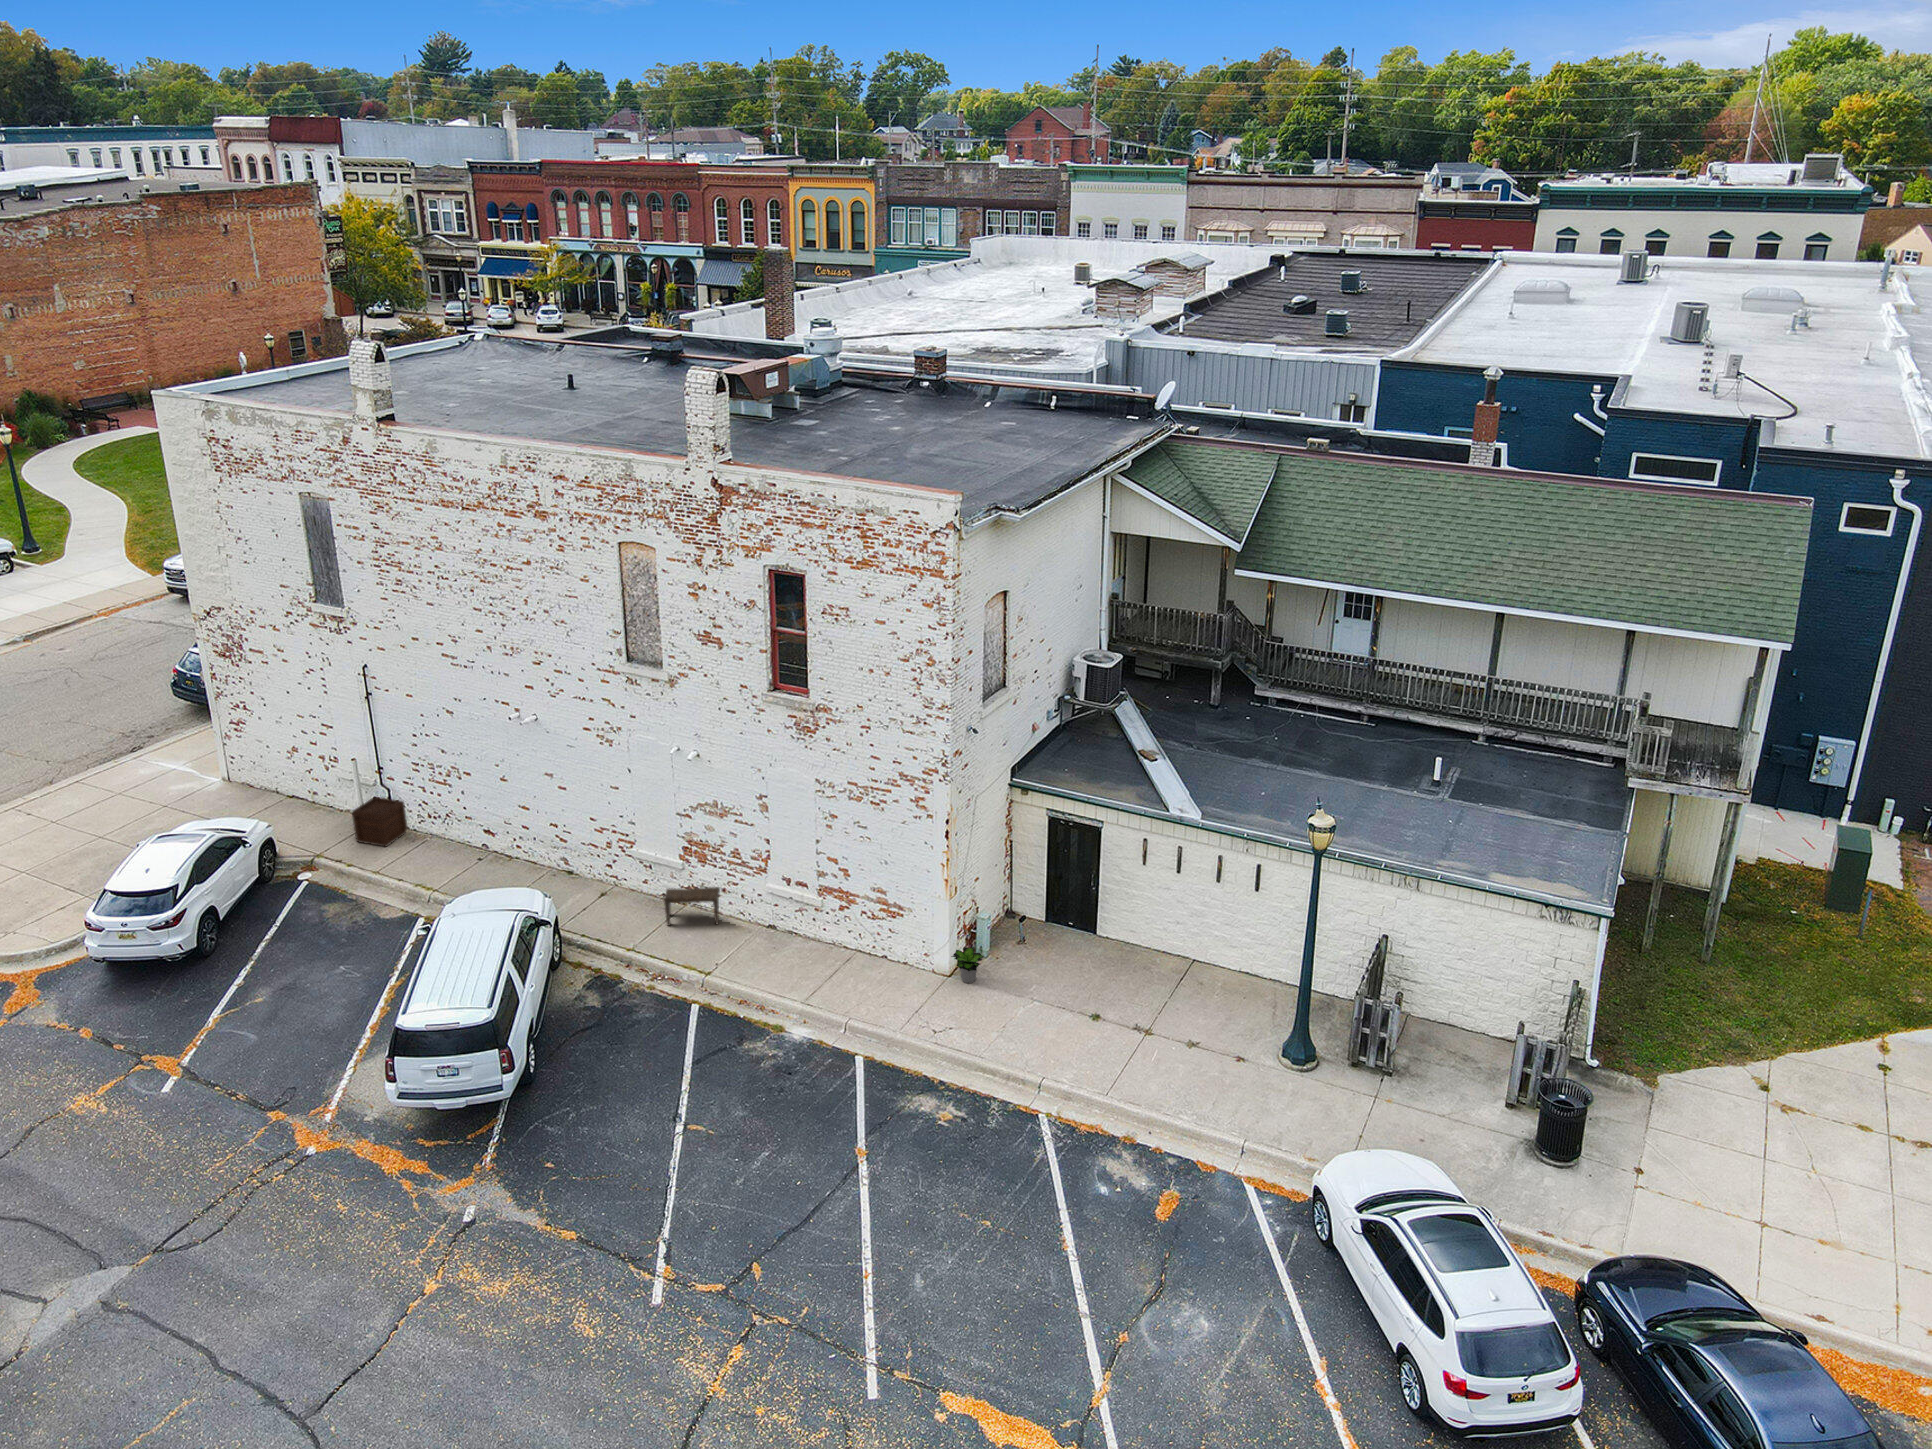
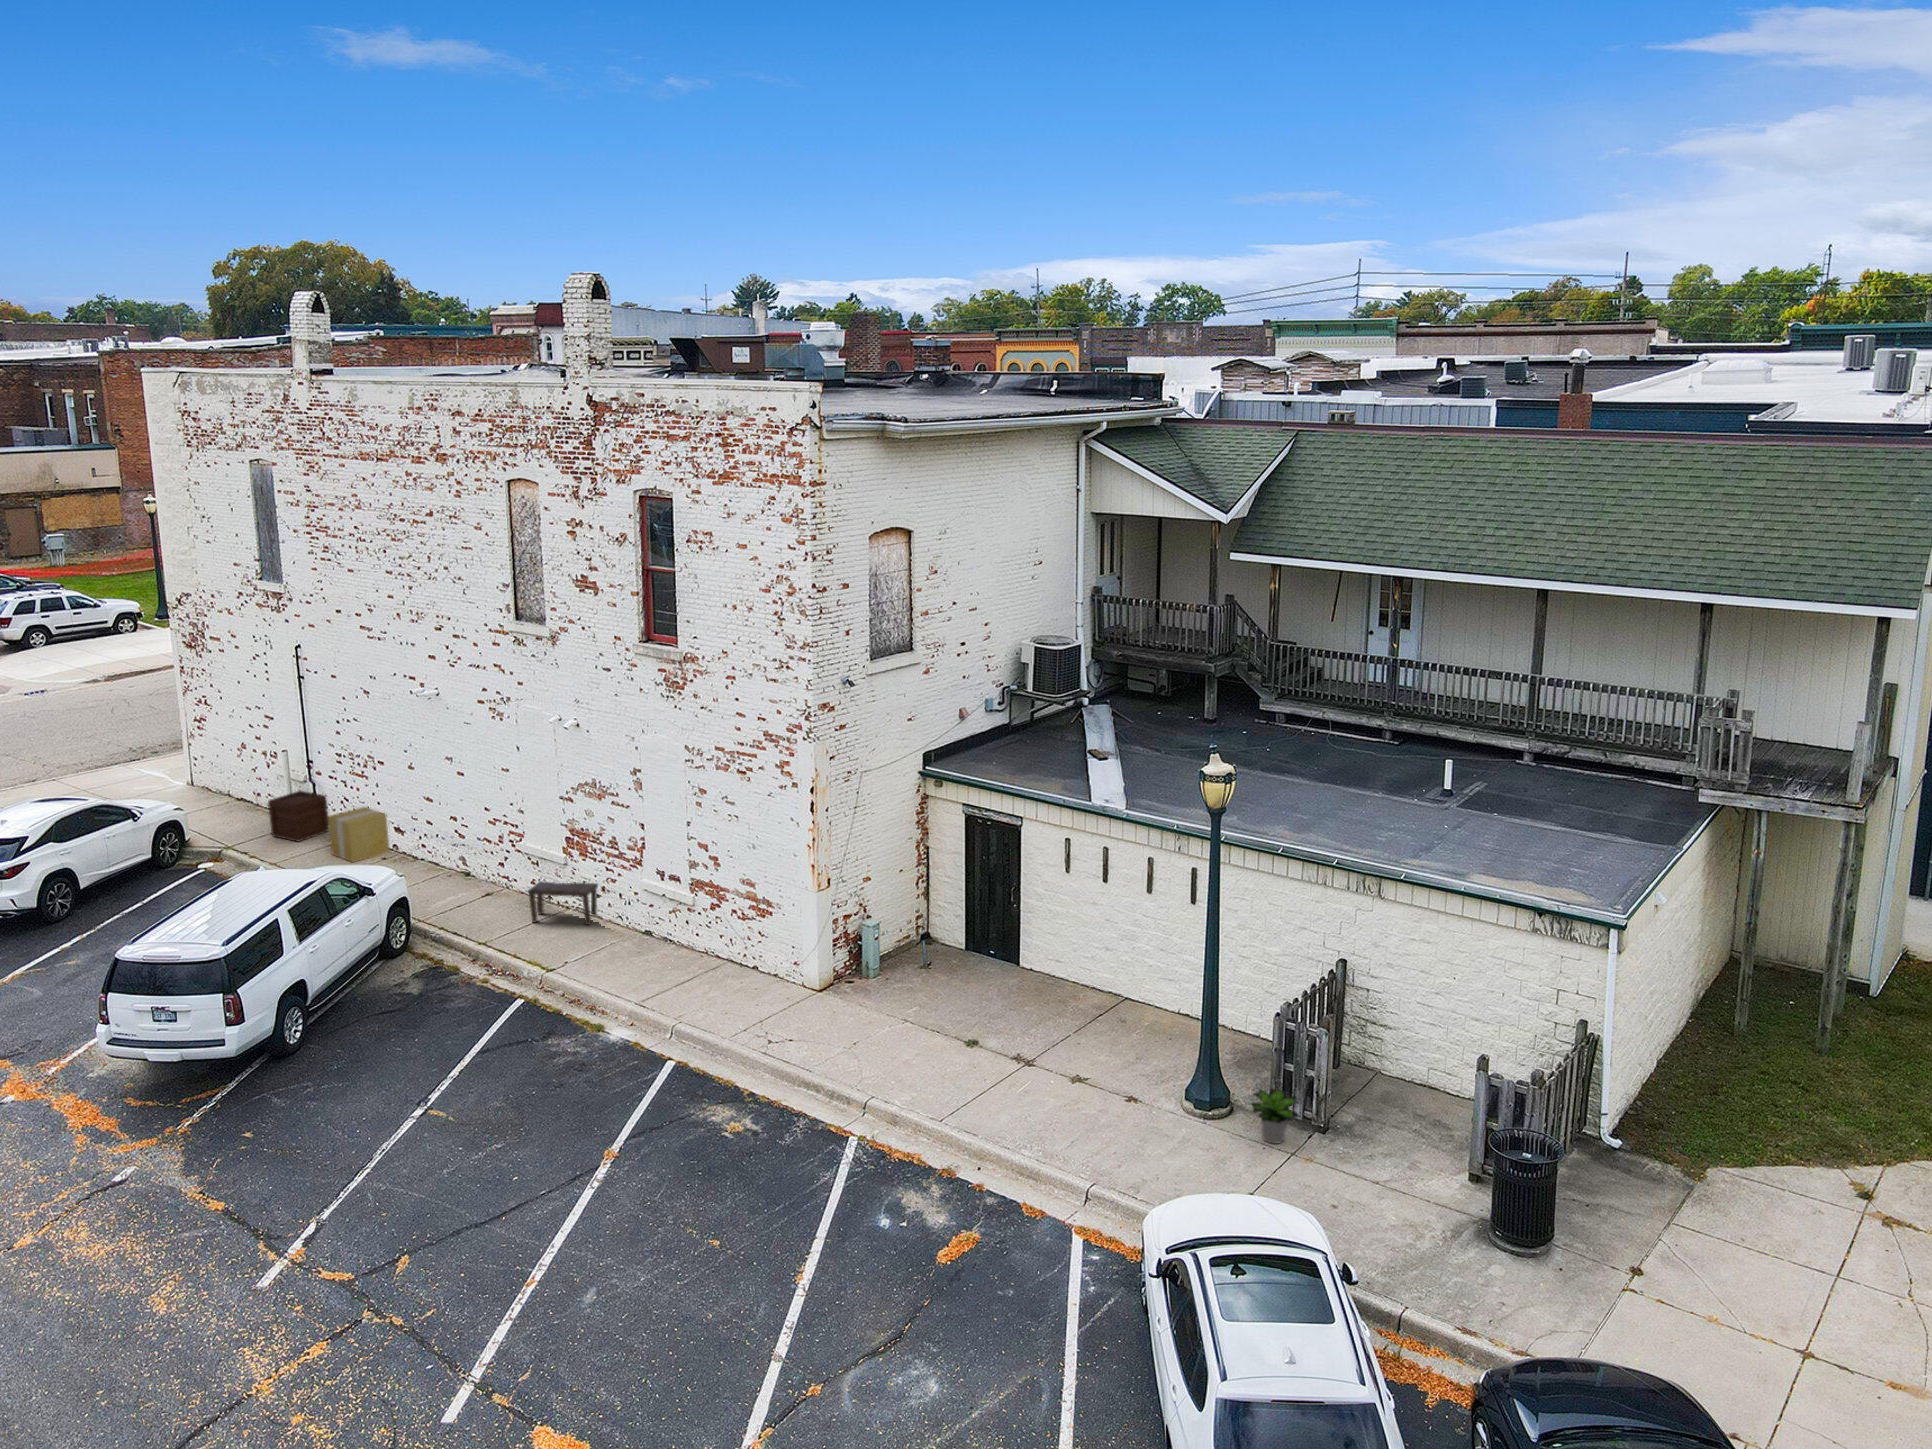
cardboard box: none [424,813,481,868] -> present [328,807,390,862]
potted plant: present [951,947,985,983] -> present [1252,1089,1299,1144]

